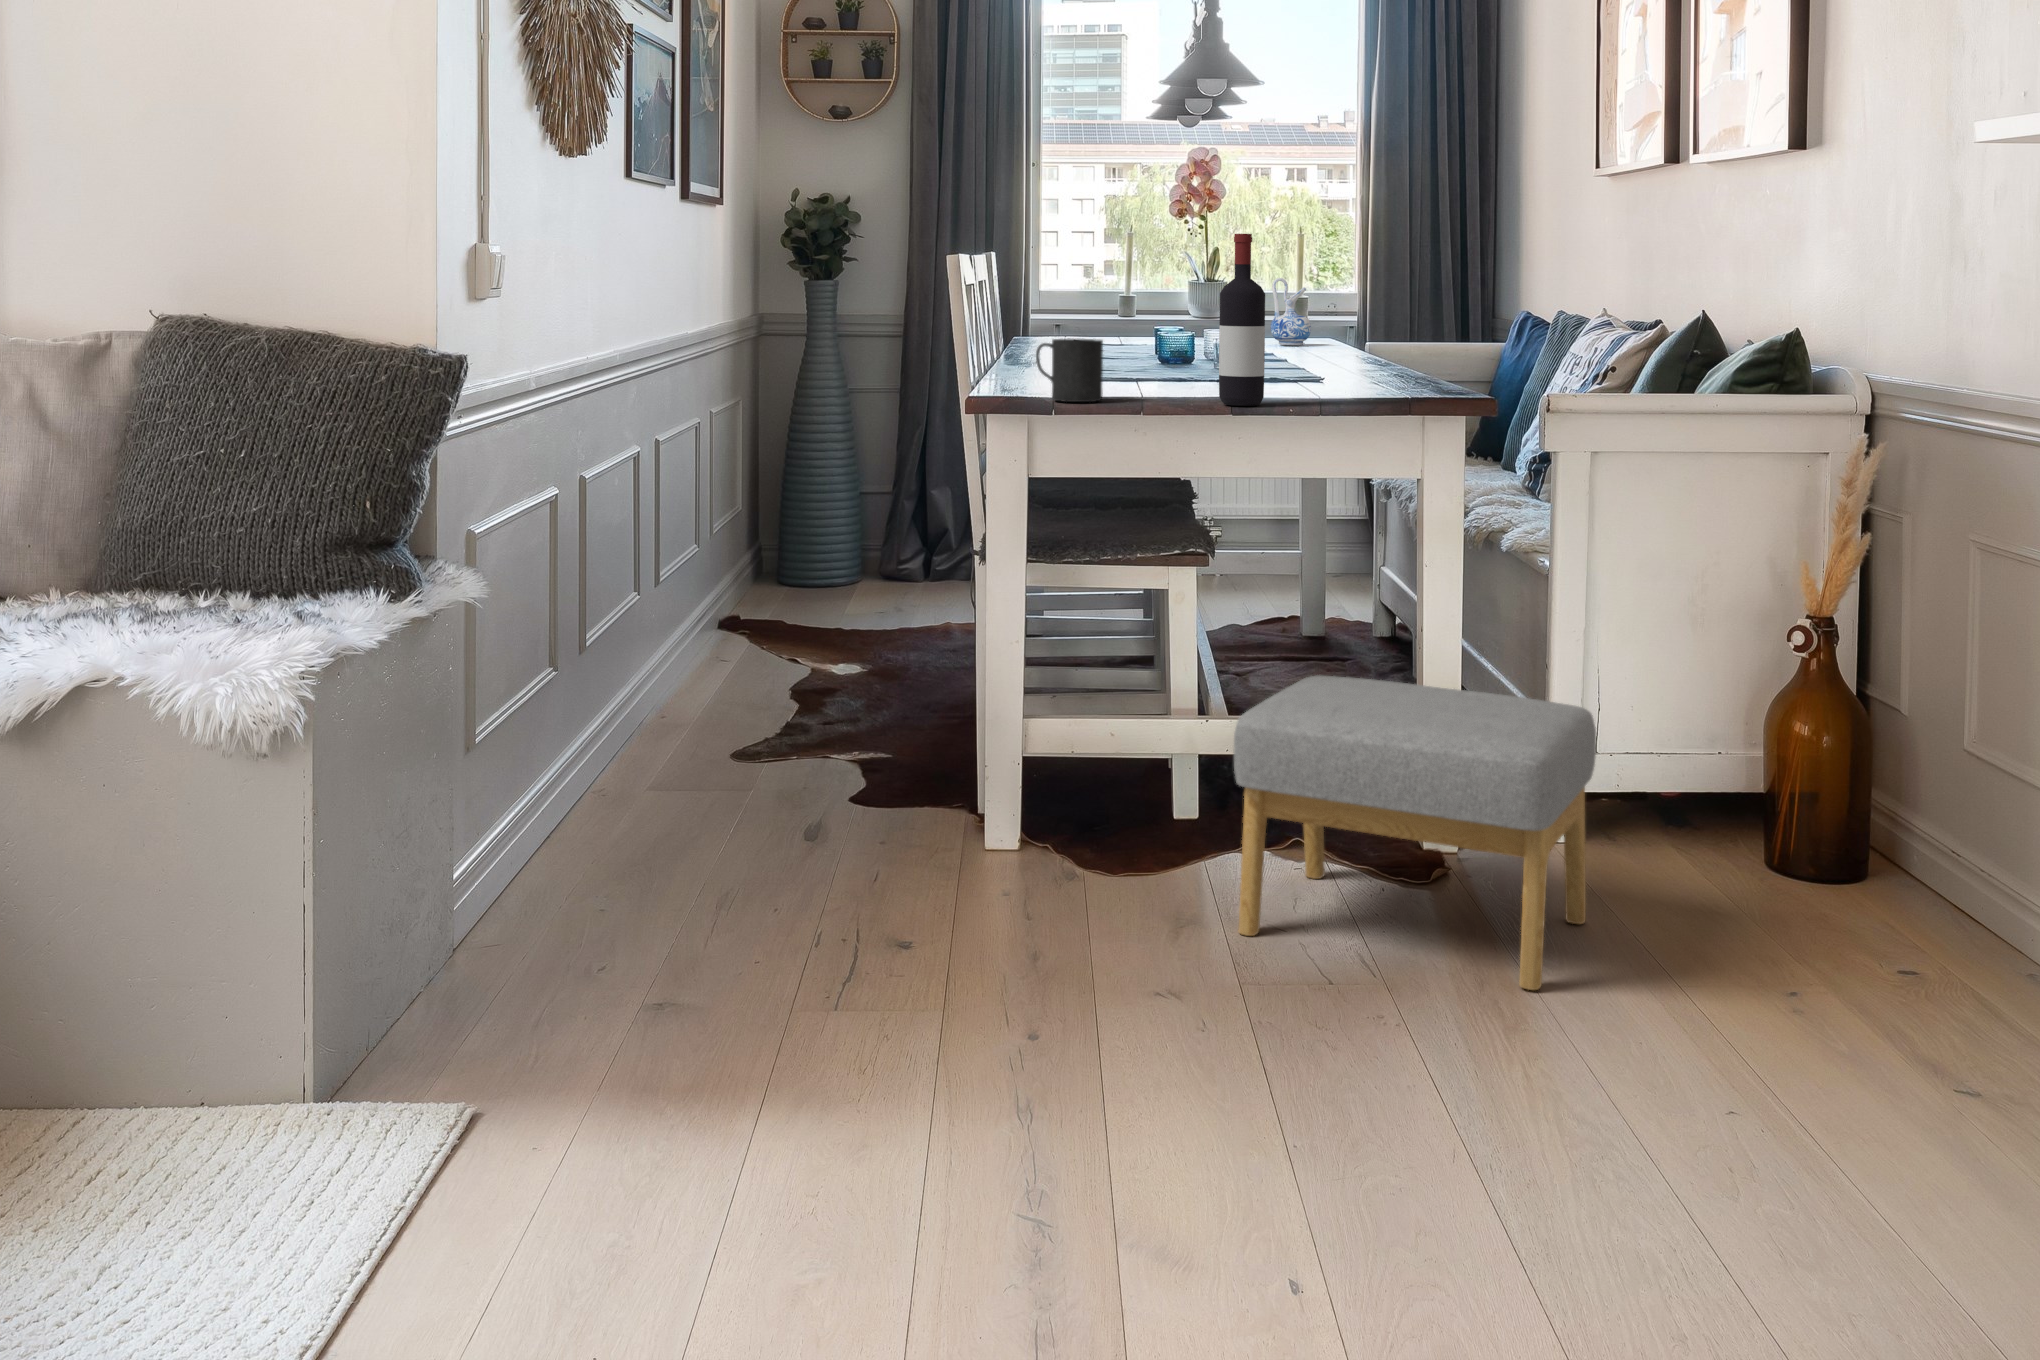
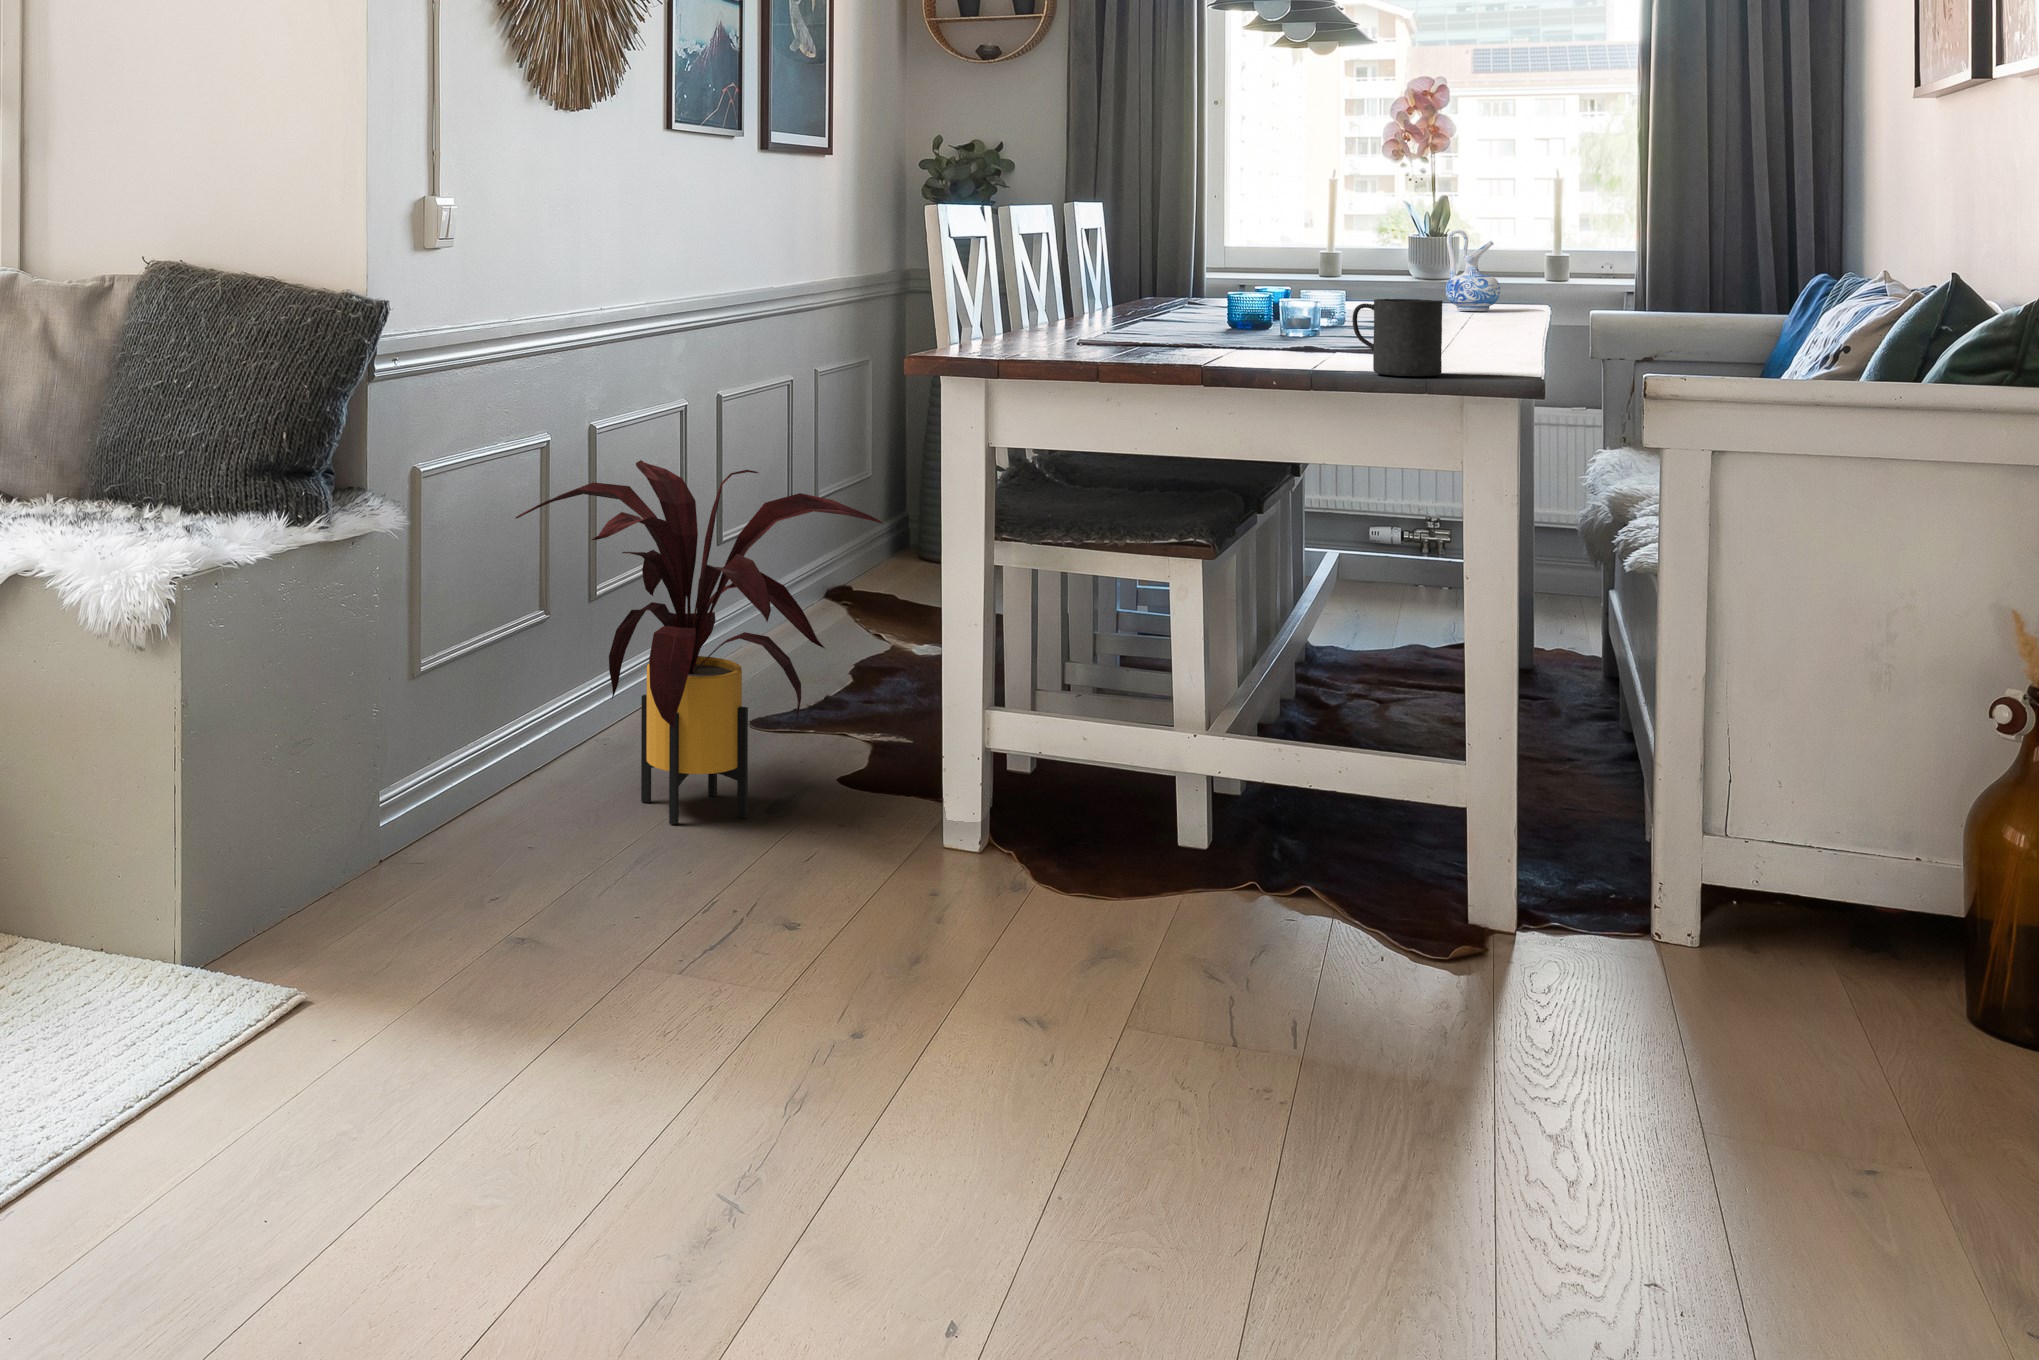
wine bottle: present [1219,234,1265,406] -> none [1208,171,1265,372]
mug: present [1036,338,1103,402] -> present [1352,299,1443,376]
house plant: none [548,508,916,867] -> present [515,460,883,824]
footstool: present [1234,675,1596,990] -> none [1162,694,1659,1104]

